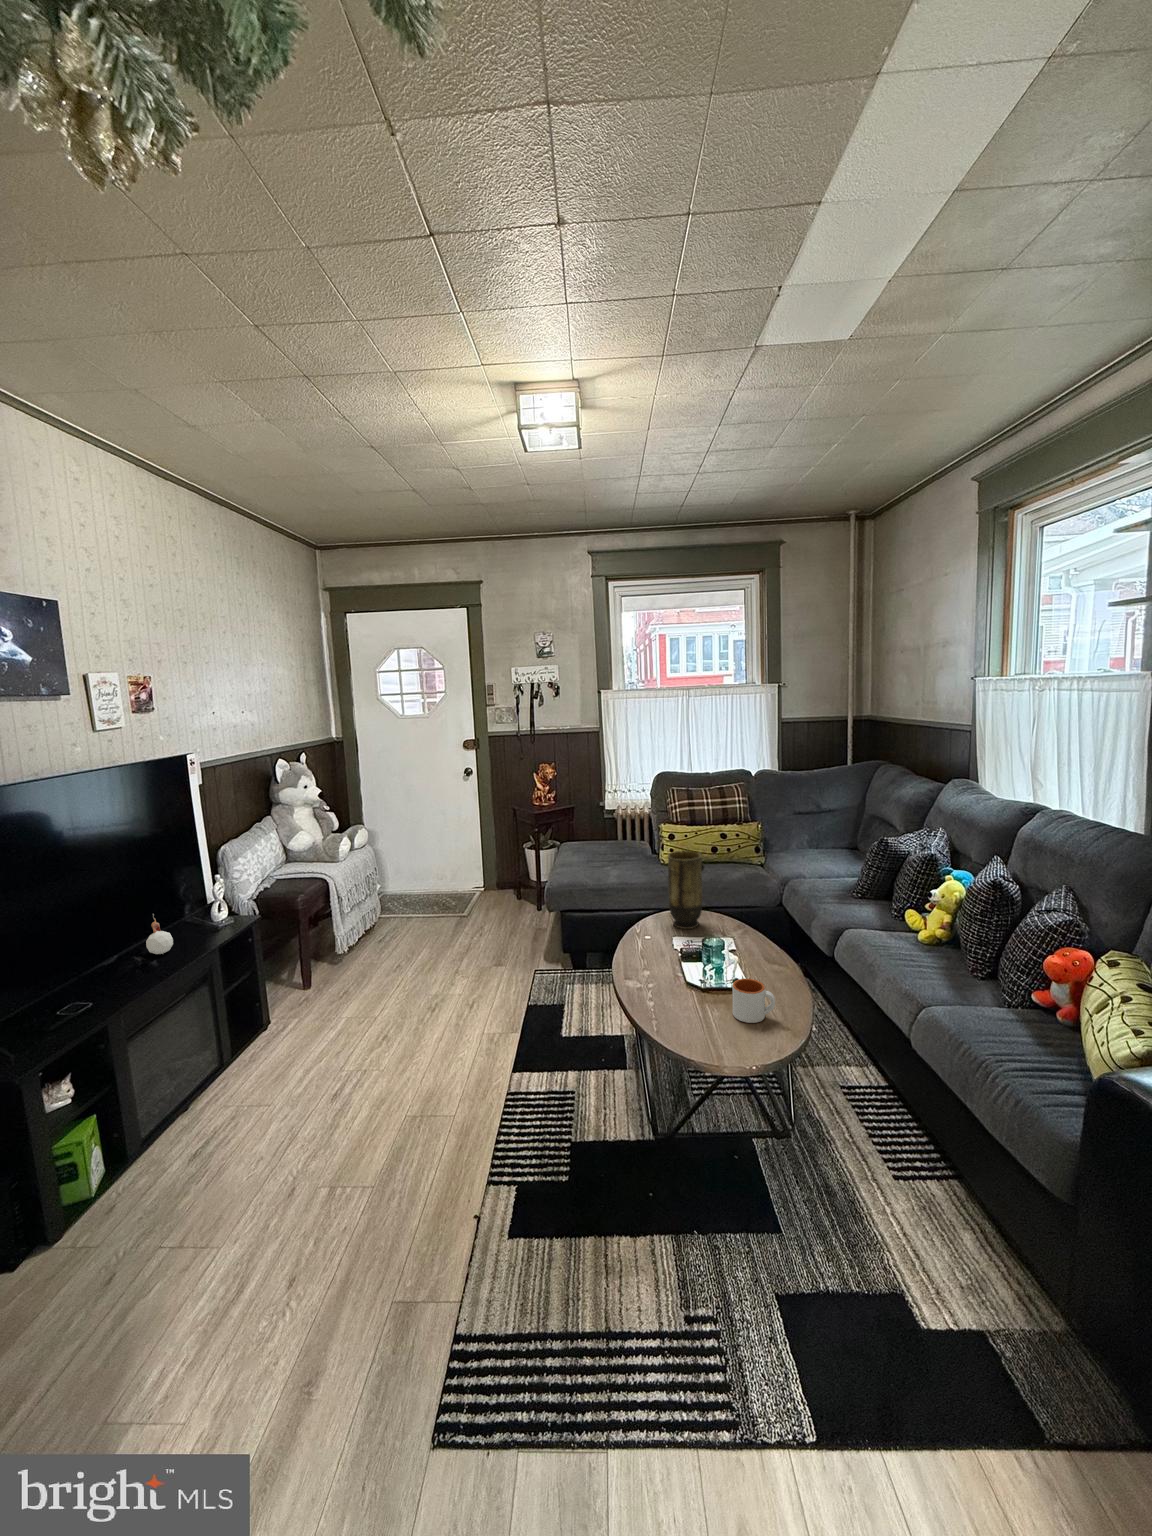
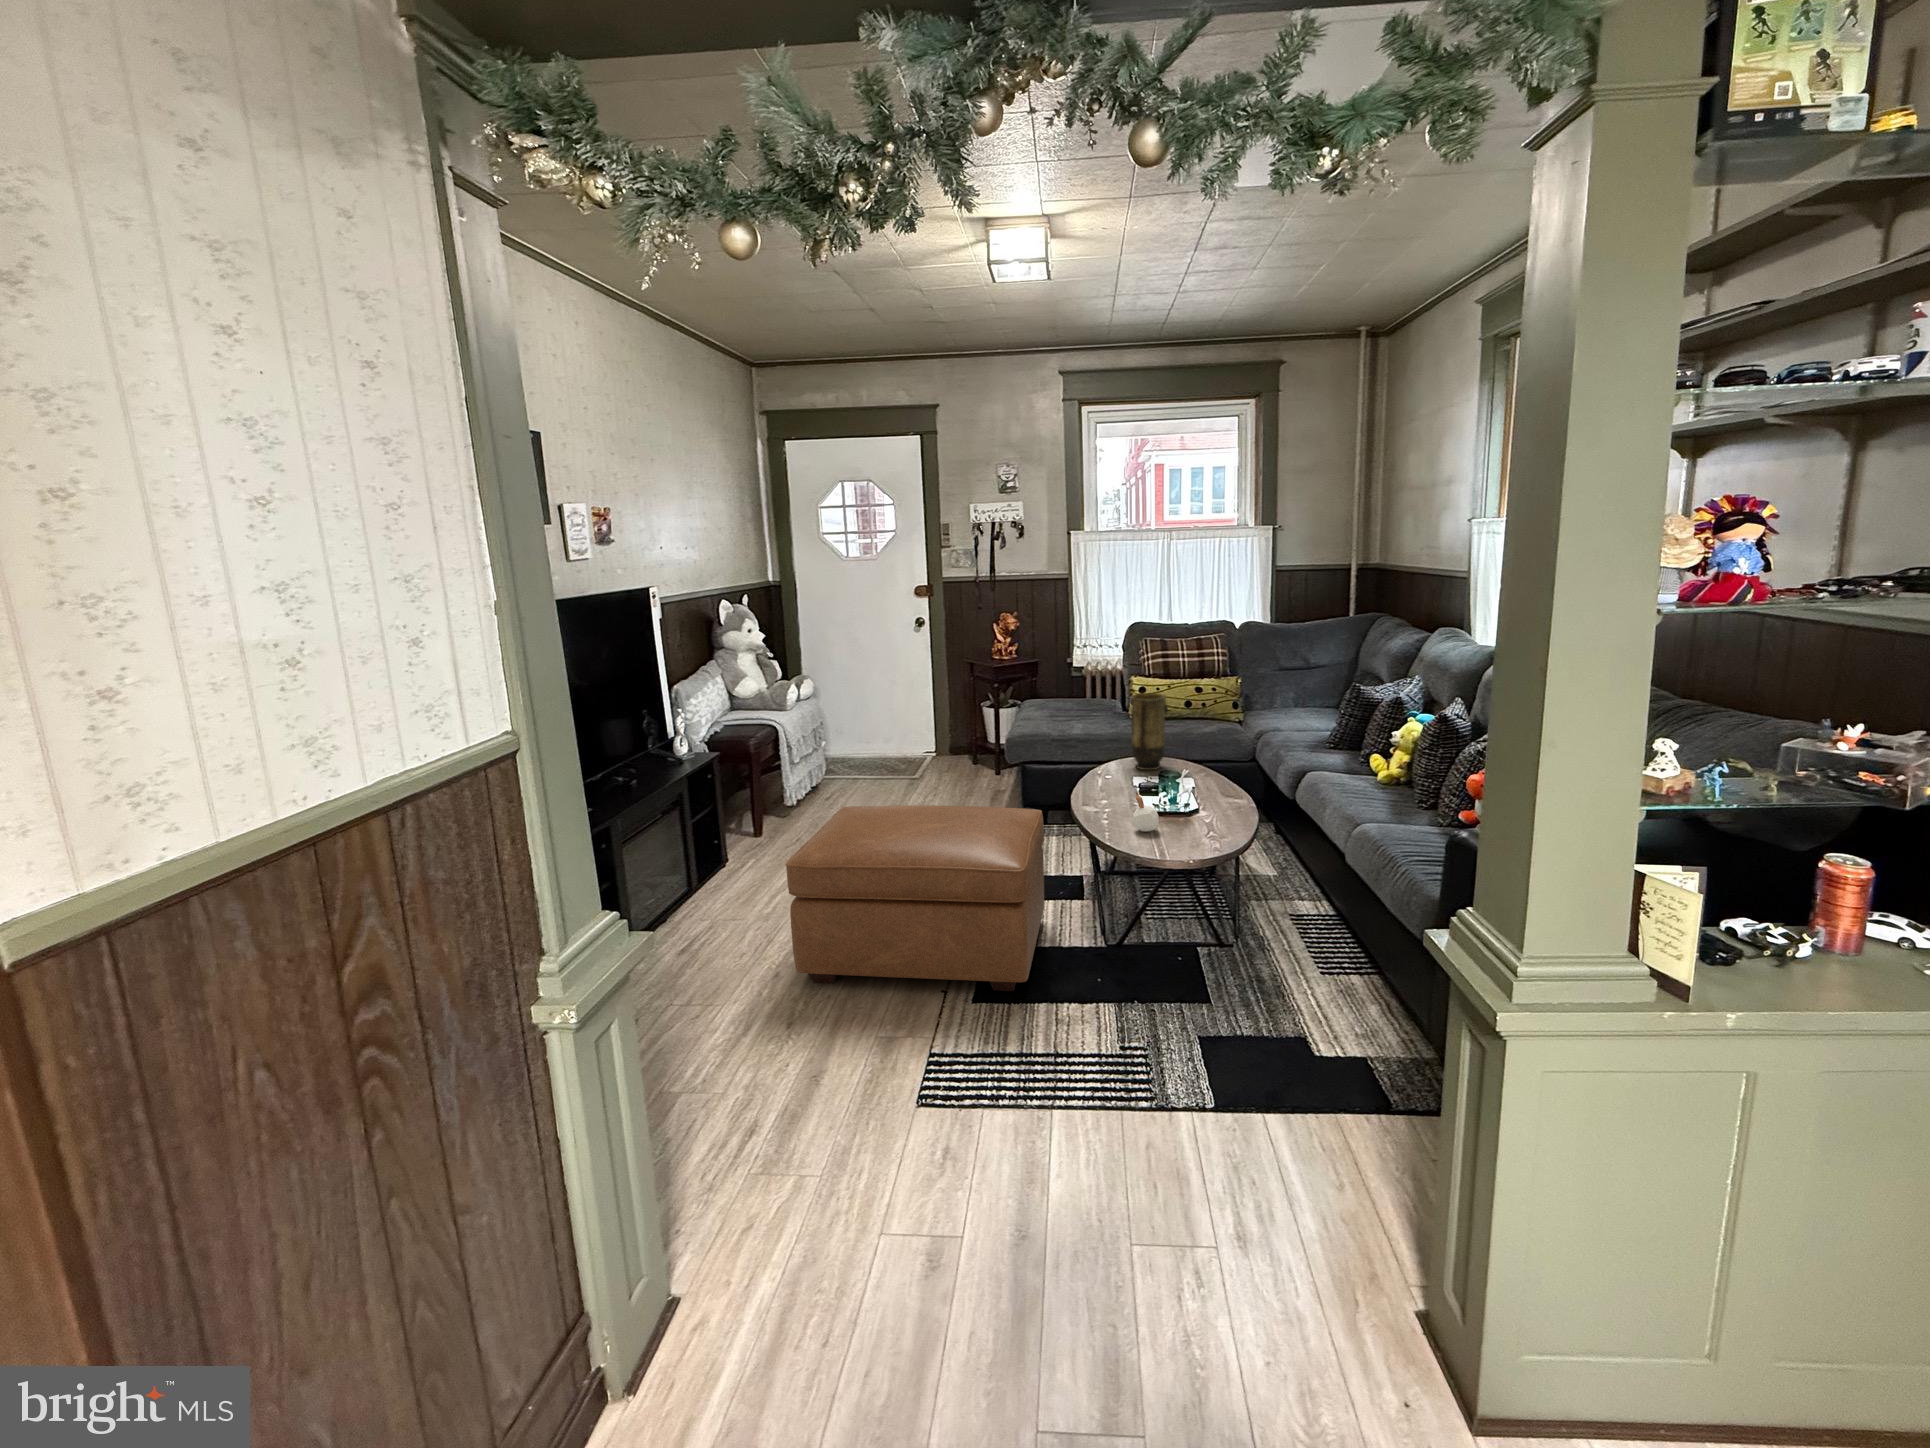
candle: present [146,914,173,954] -> present [1133,787,1159,831]
mug: present [732,979,775,1023] -> none [1180,796,1218,833]
ottoman: none [294,983,586,1216] -> present [785,805,1044,991]

